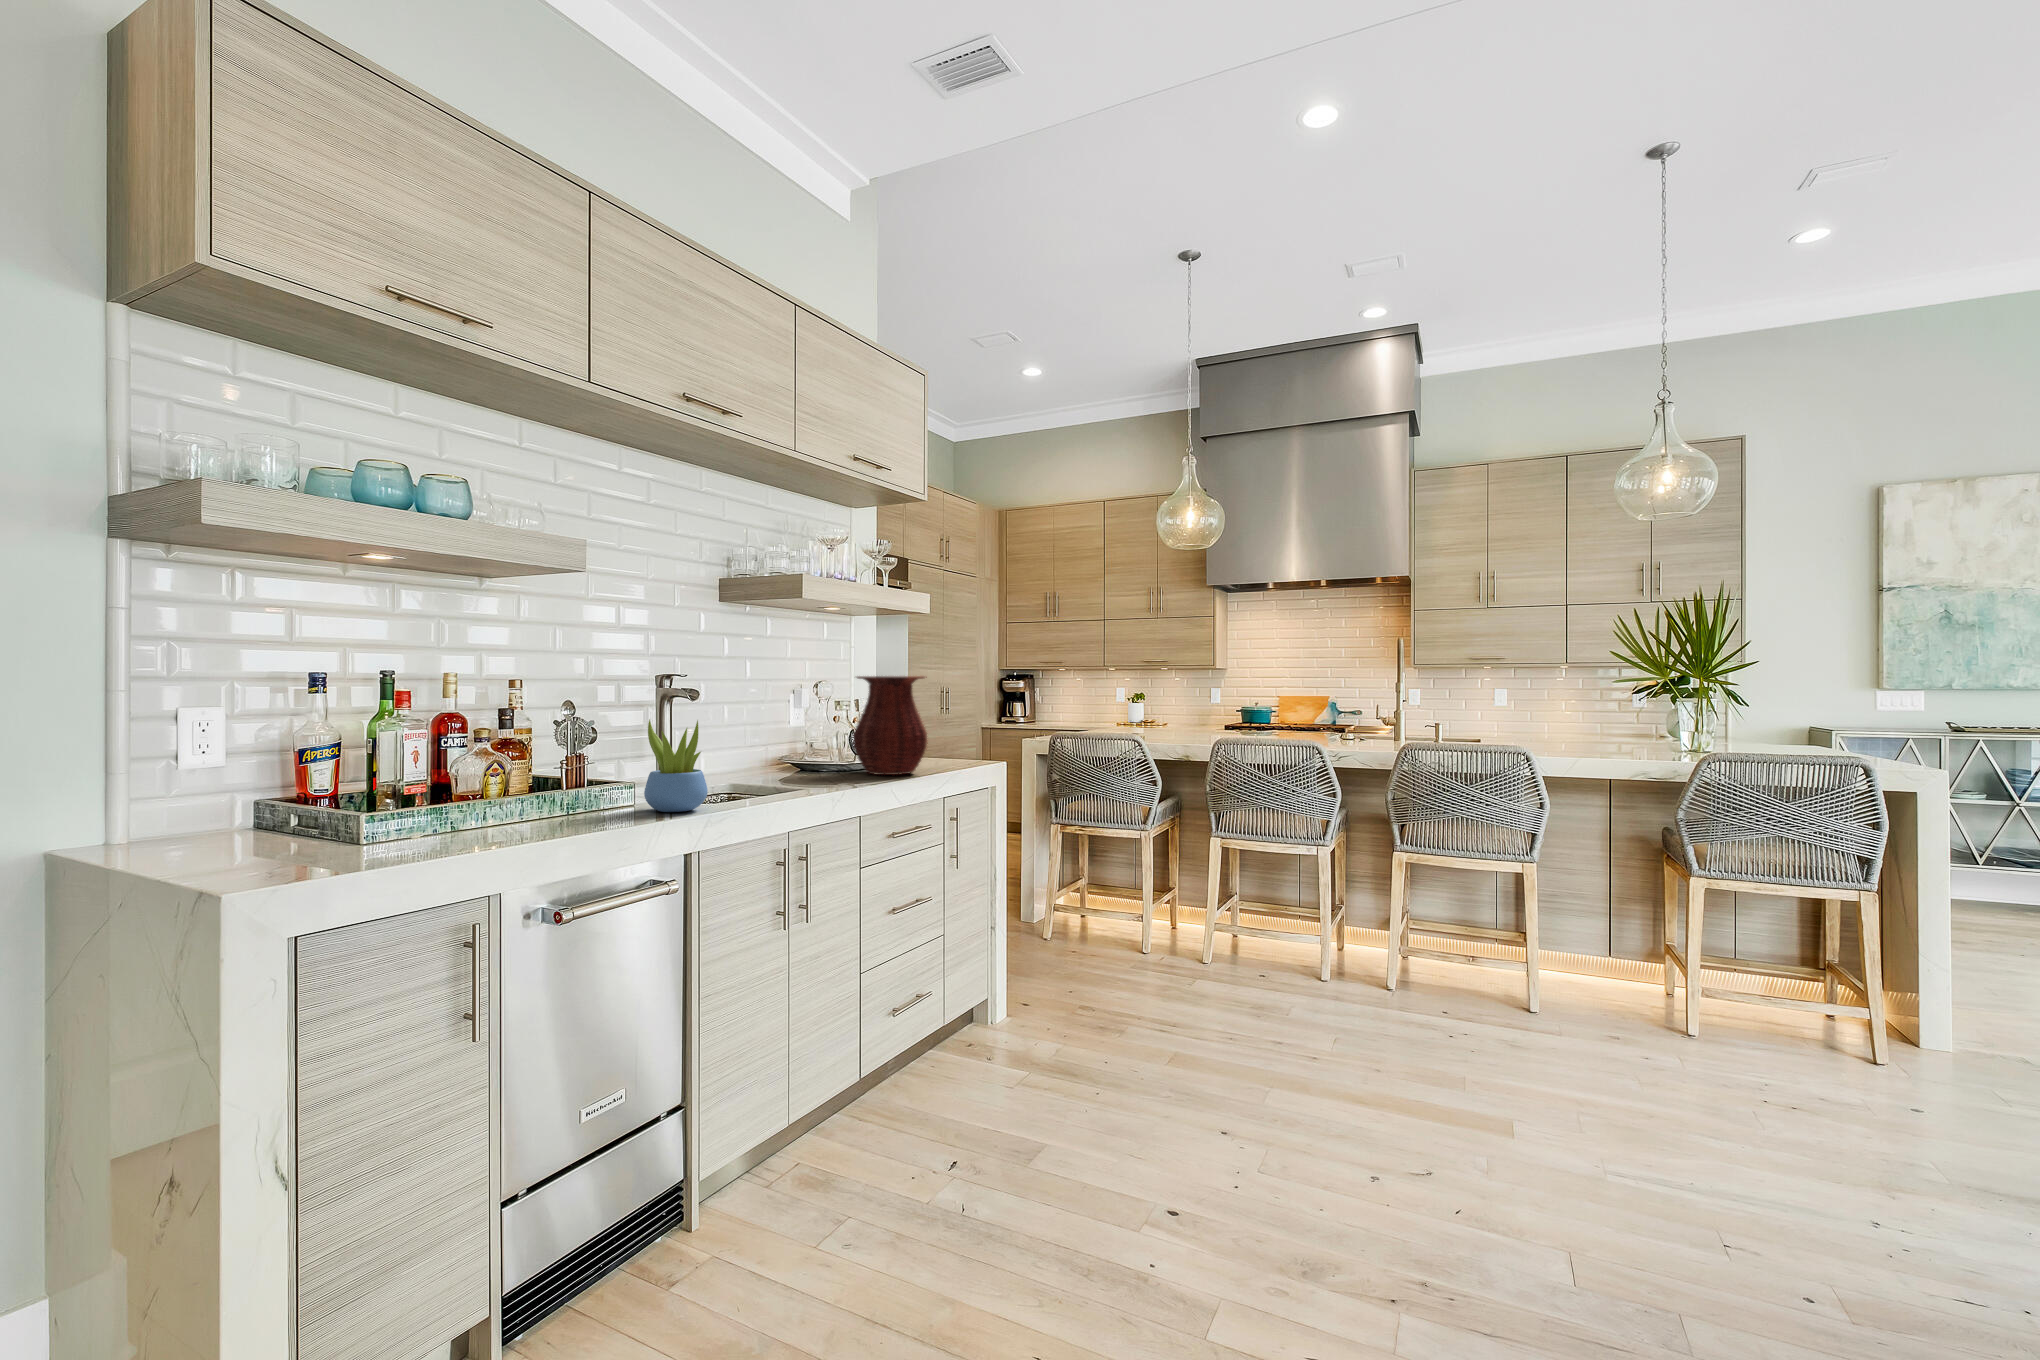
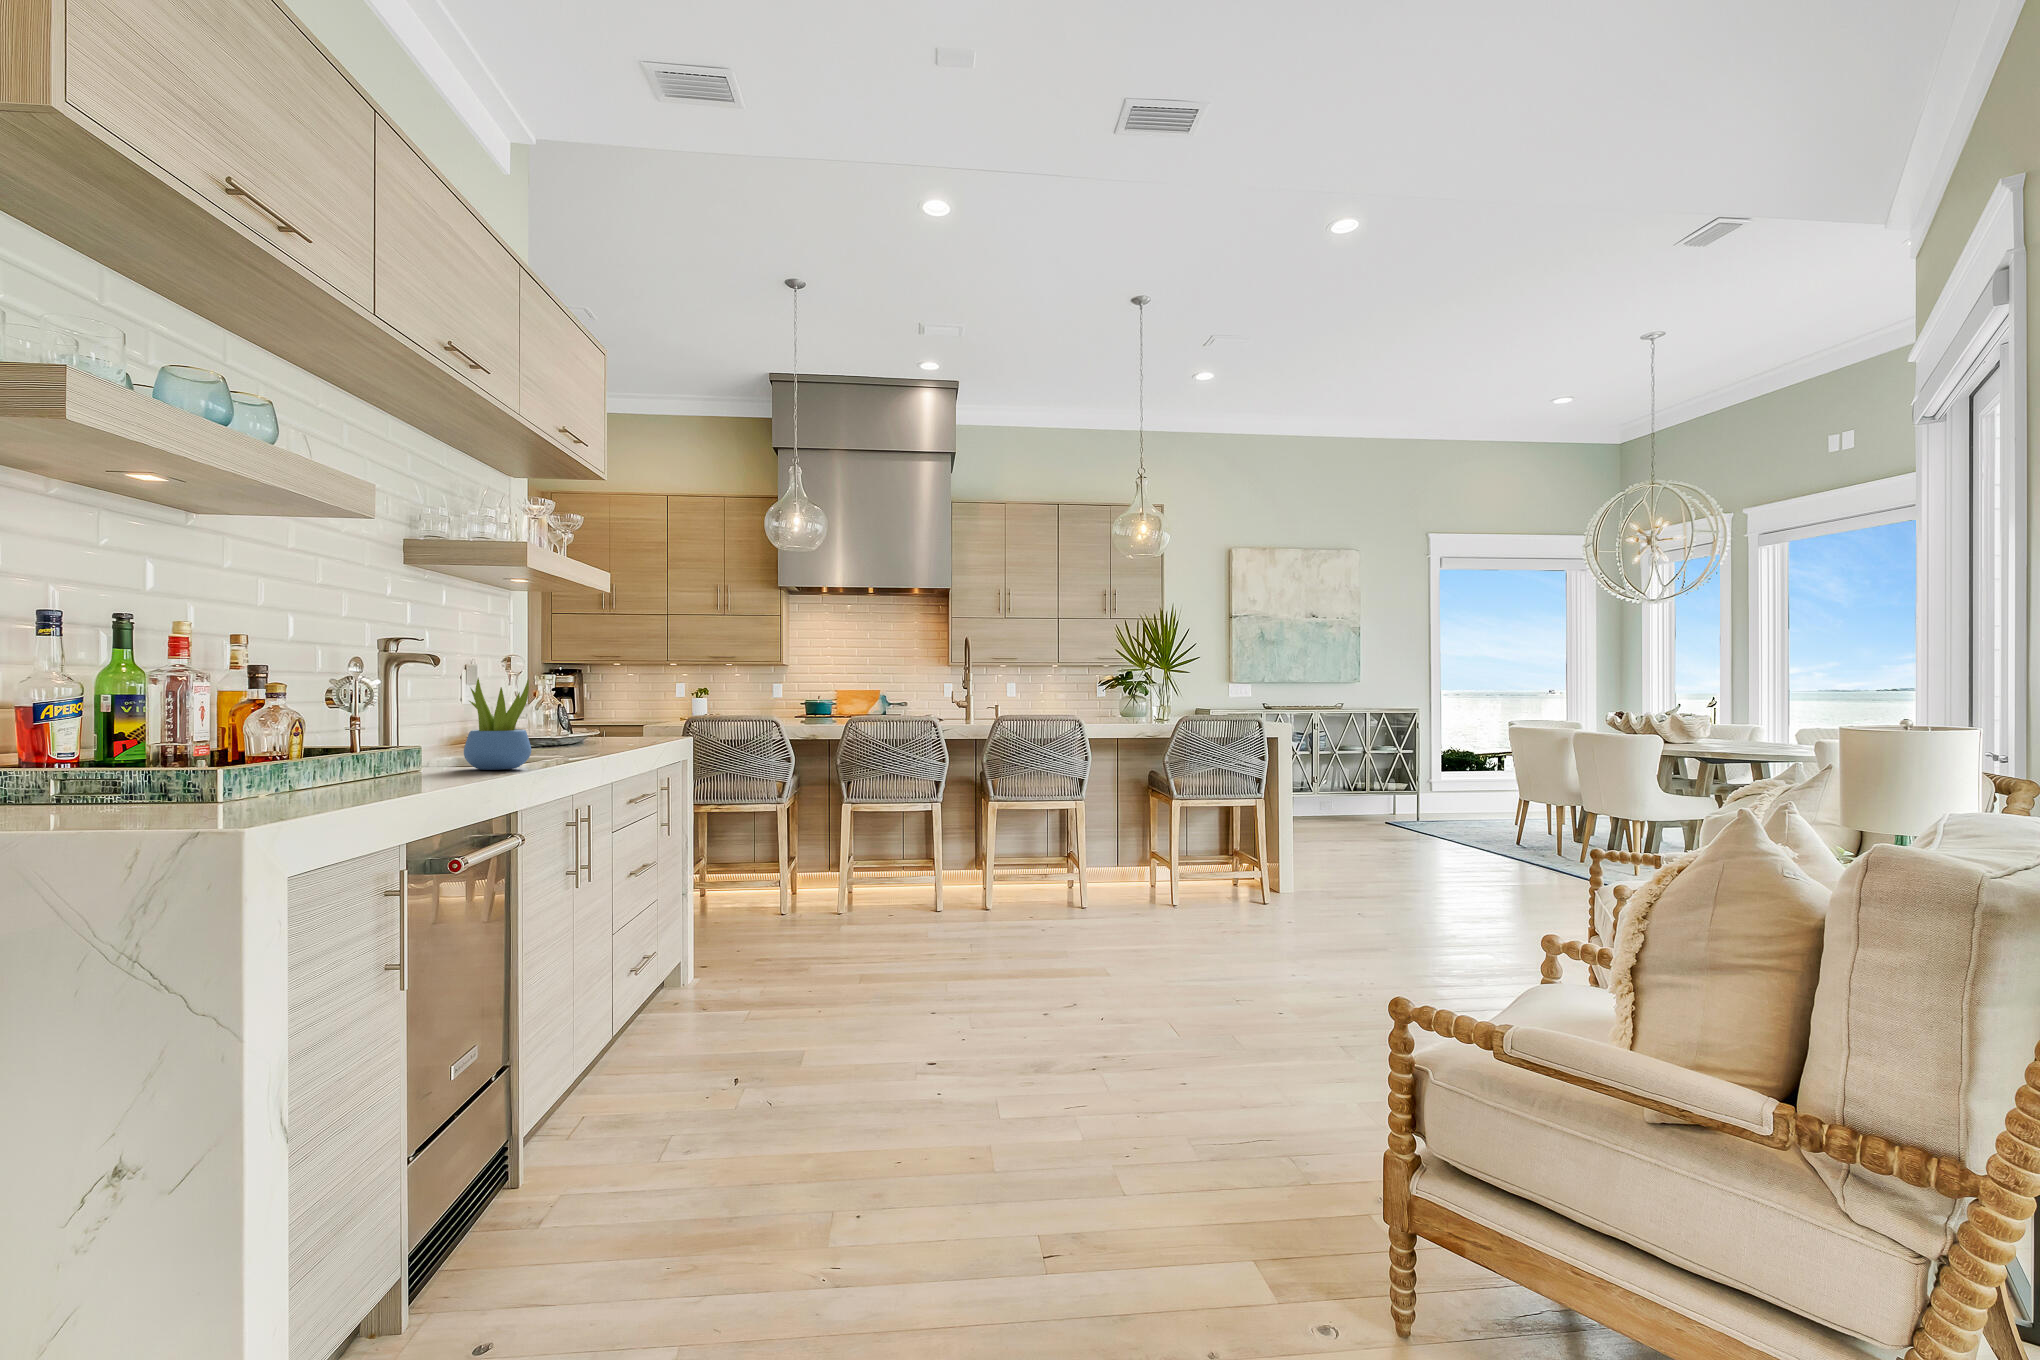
vase: present [853,676,928,775] -> none [558,650,639,748]

